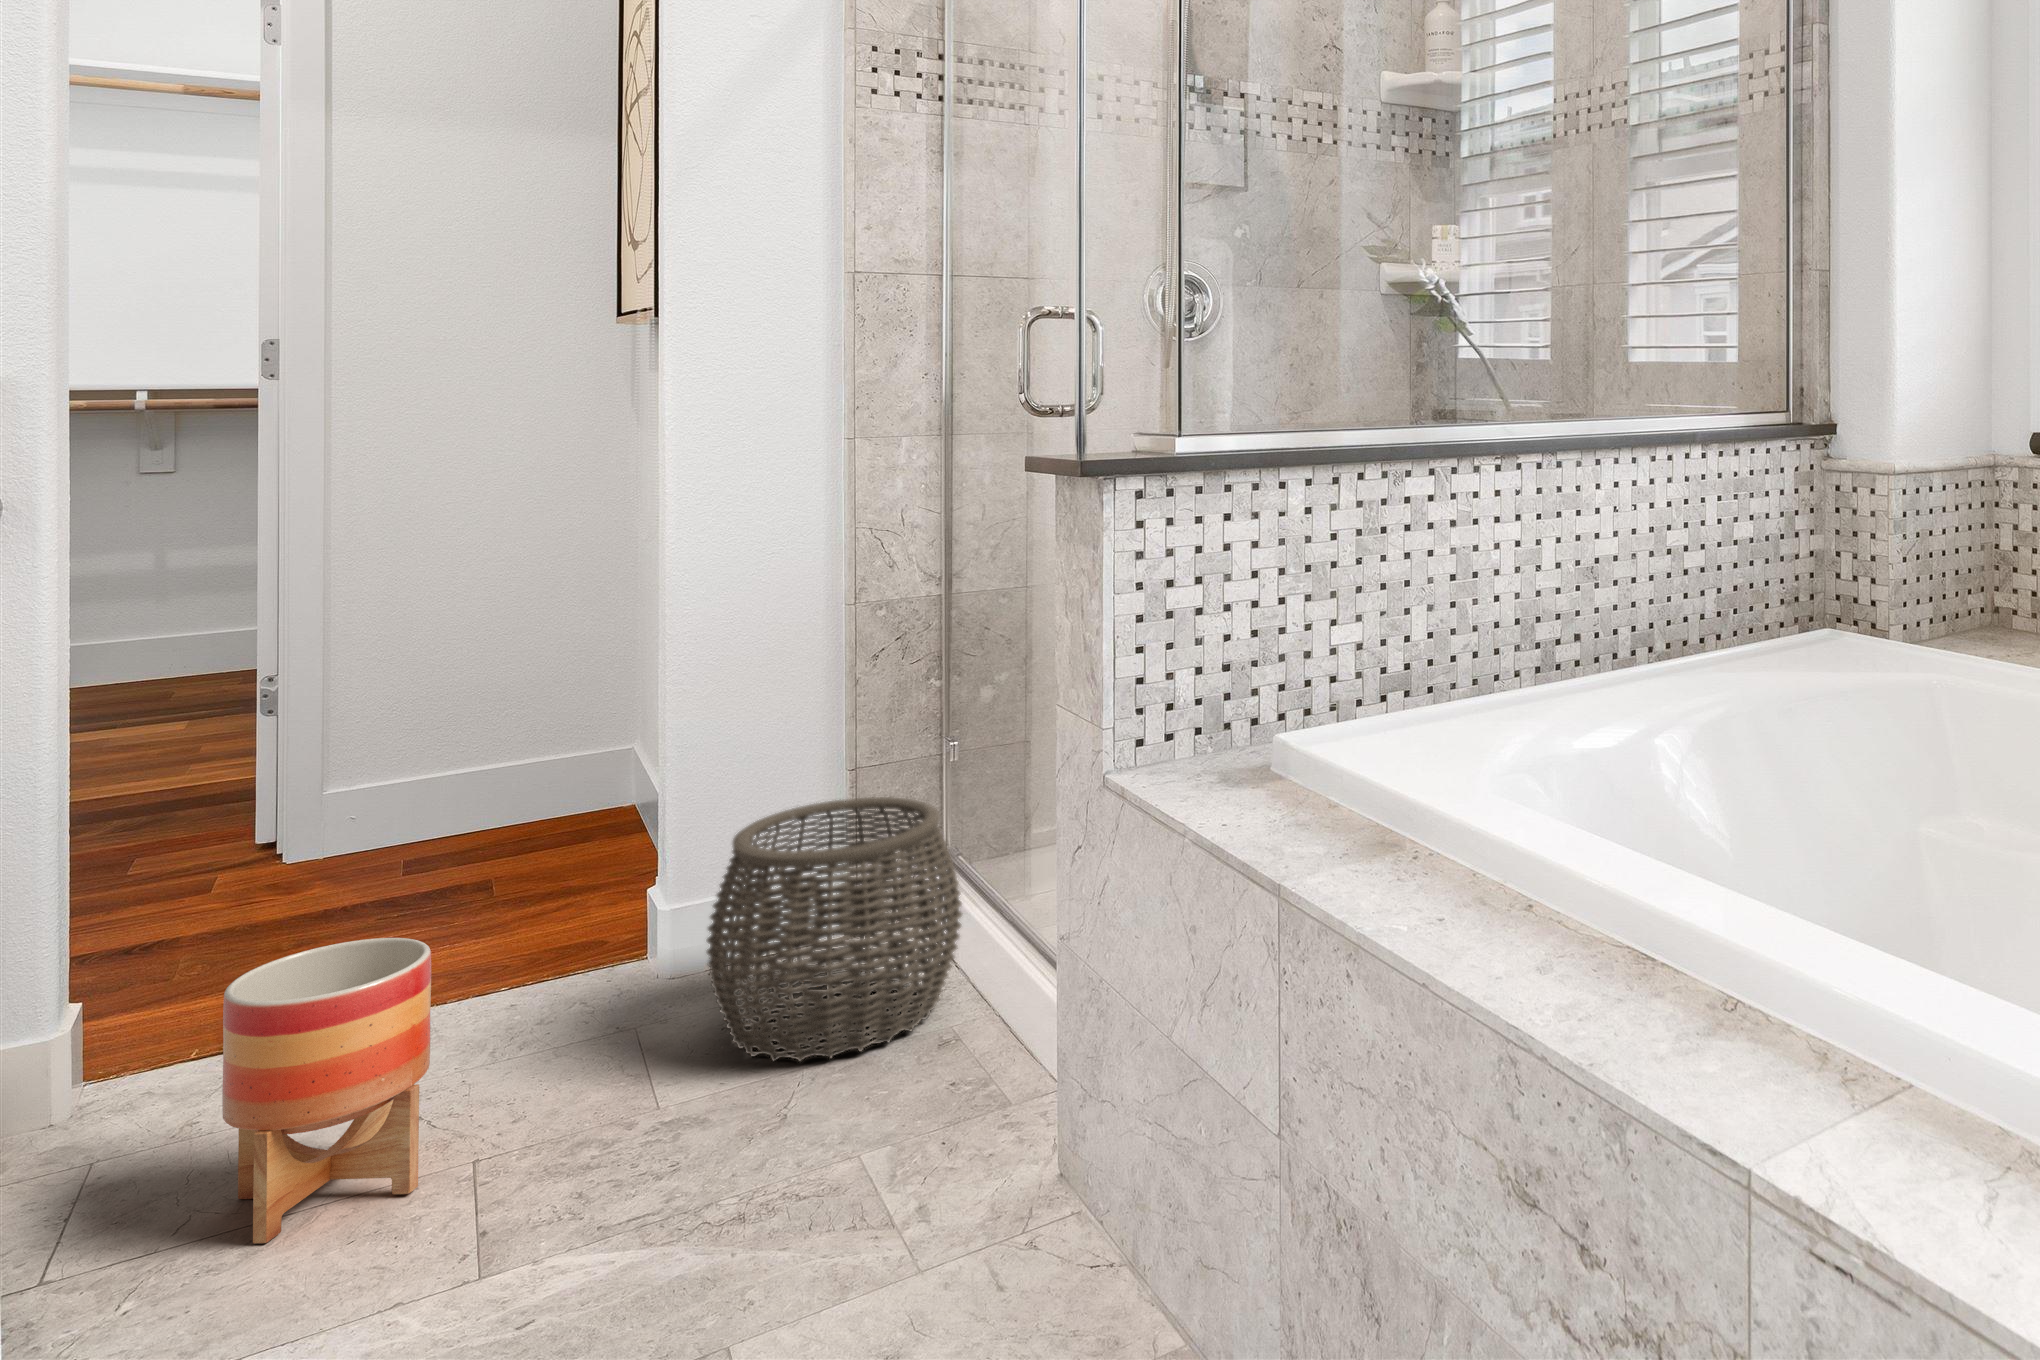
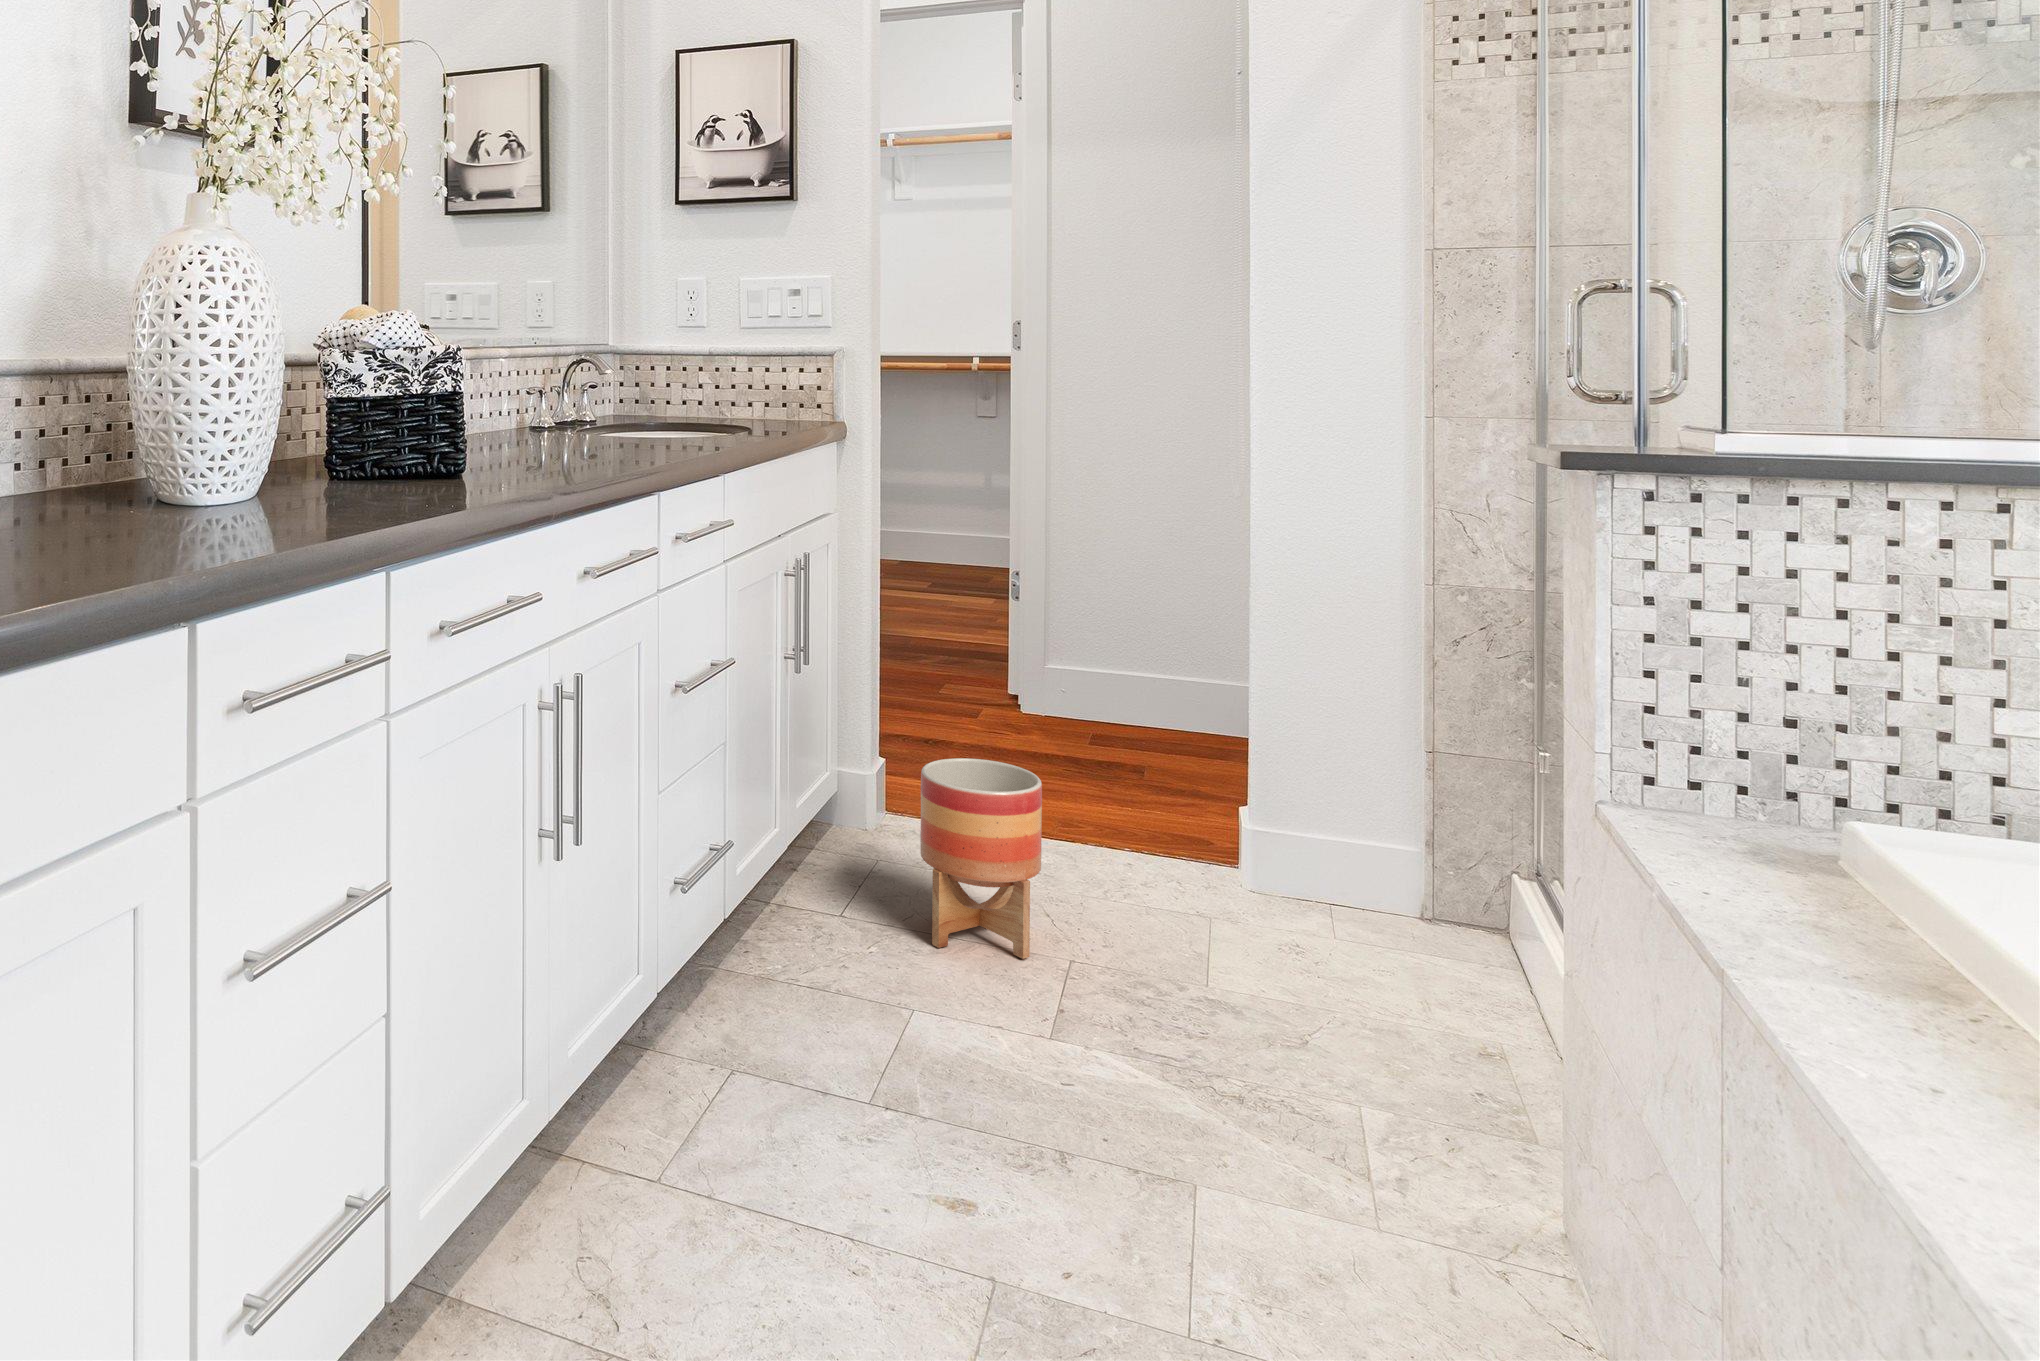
woven basket: present [706,797,962,1062] -> none [1261,768,1527,1026]

